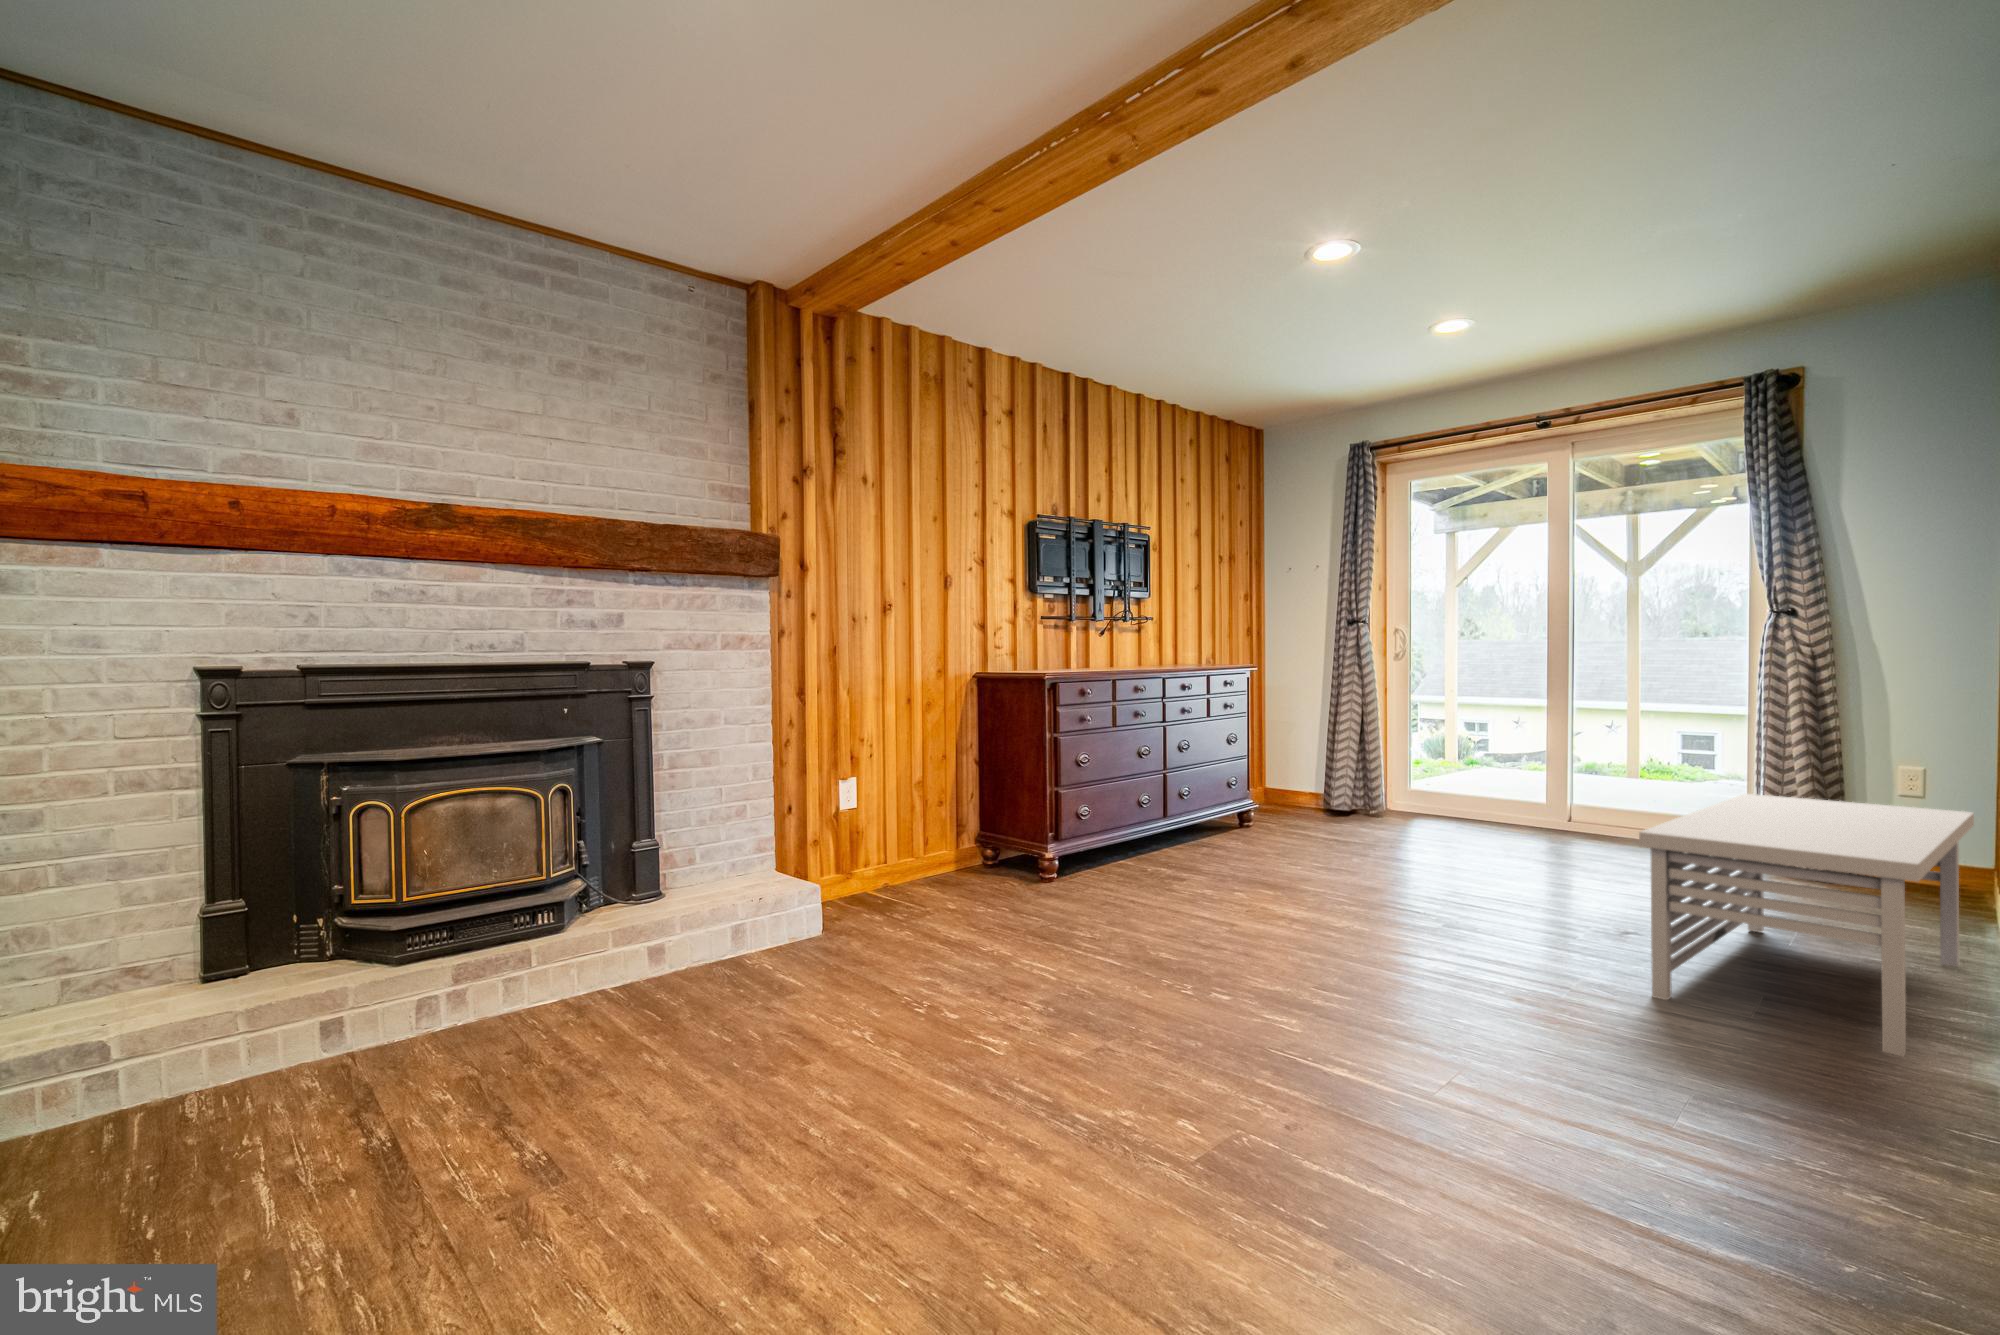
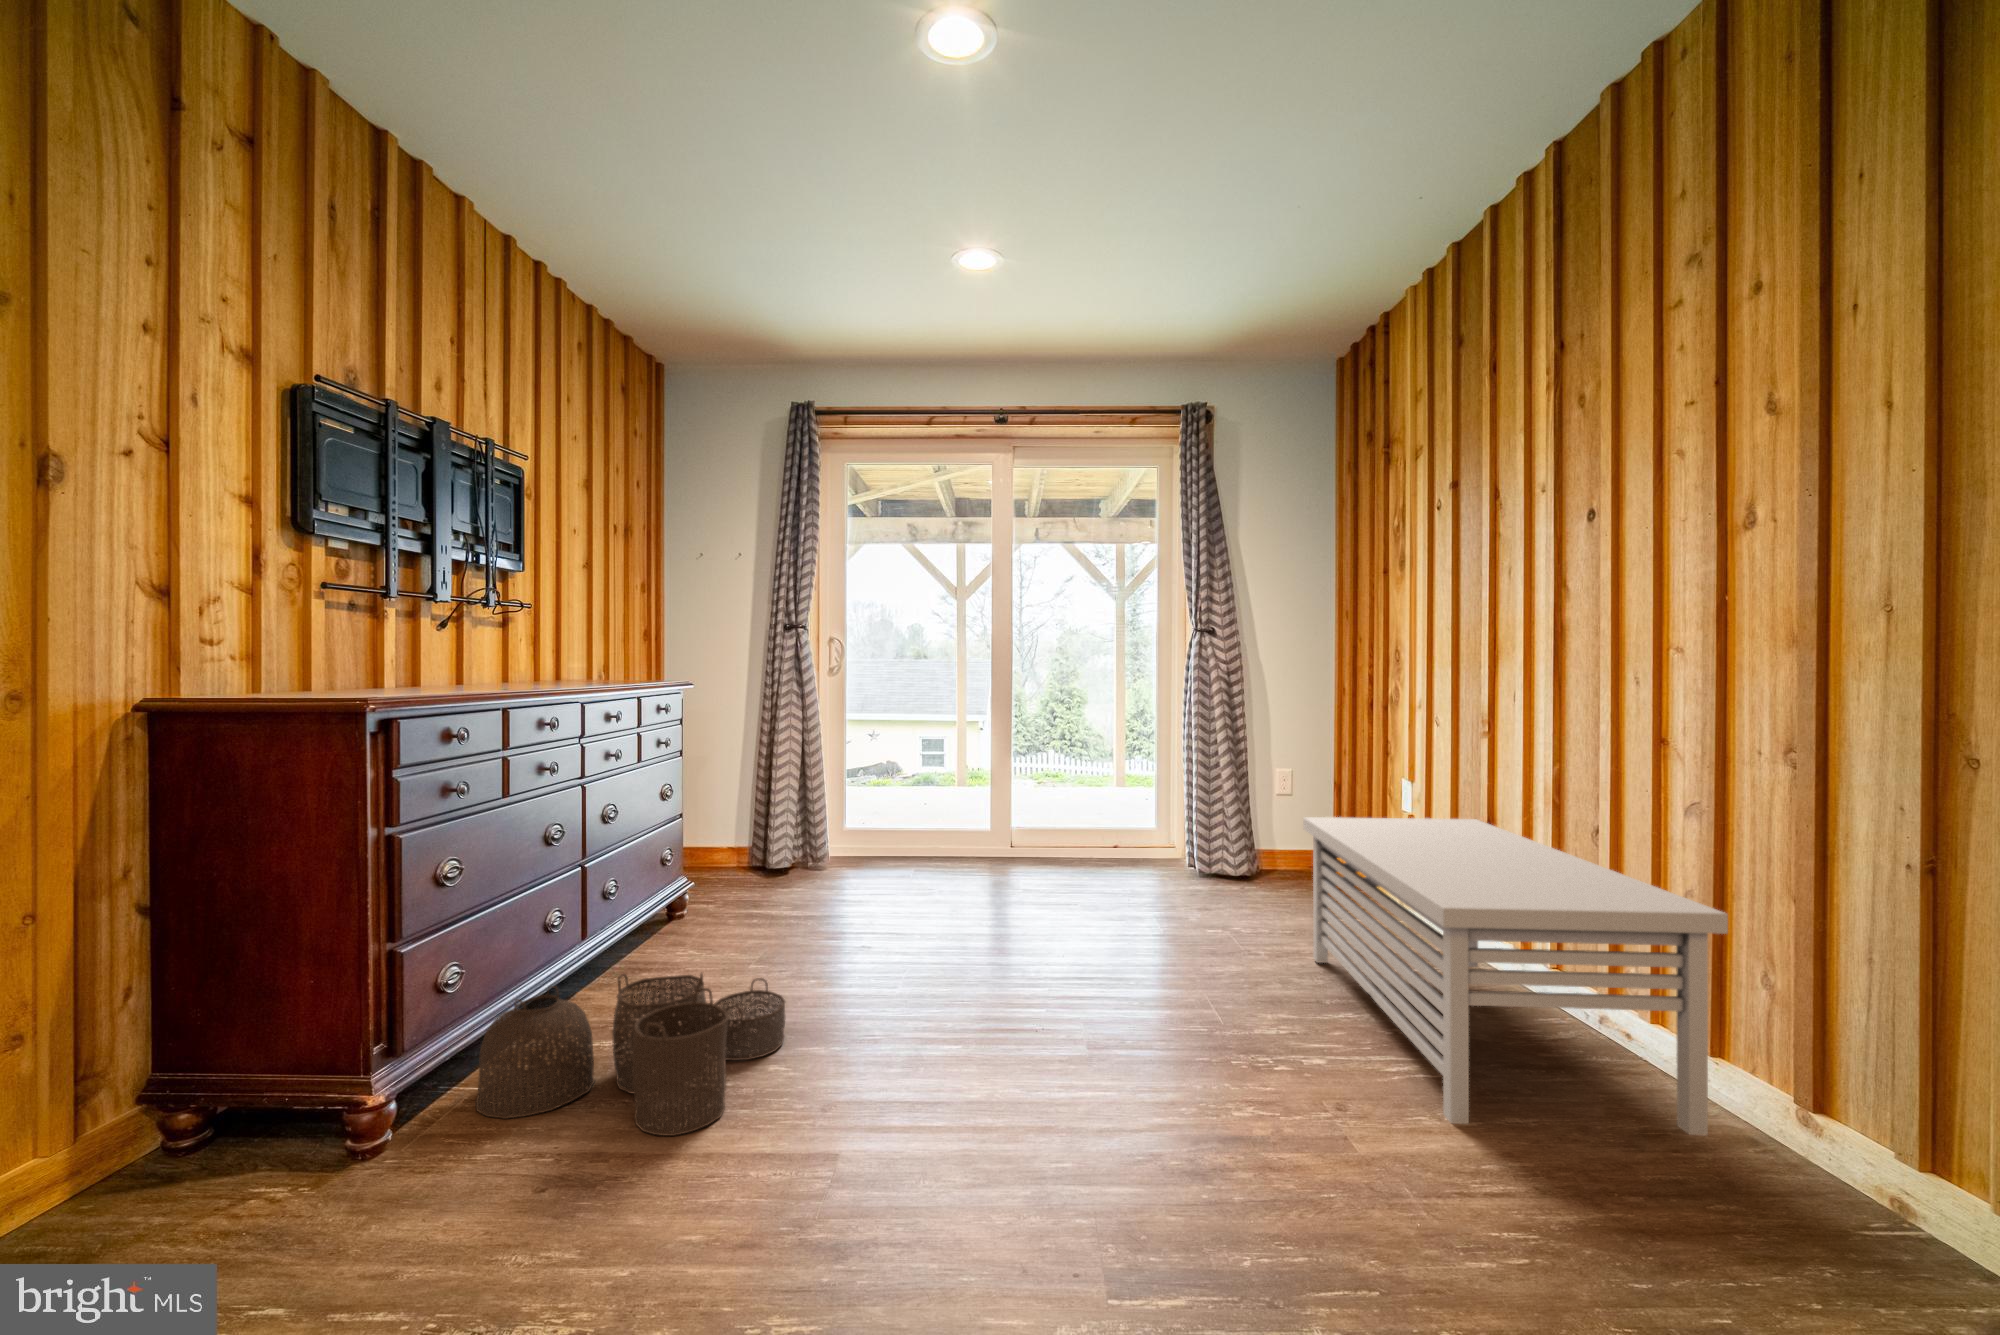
woven basket: none [1093,823,1251,897] -> present [476,973,785,1136]

